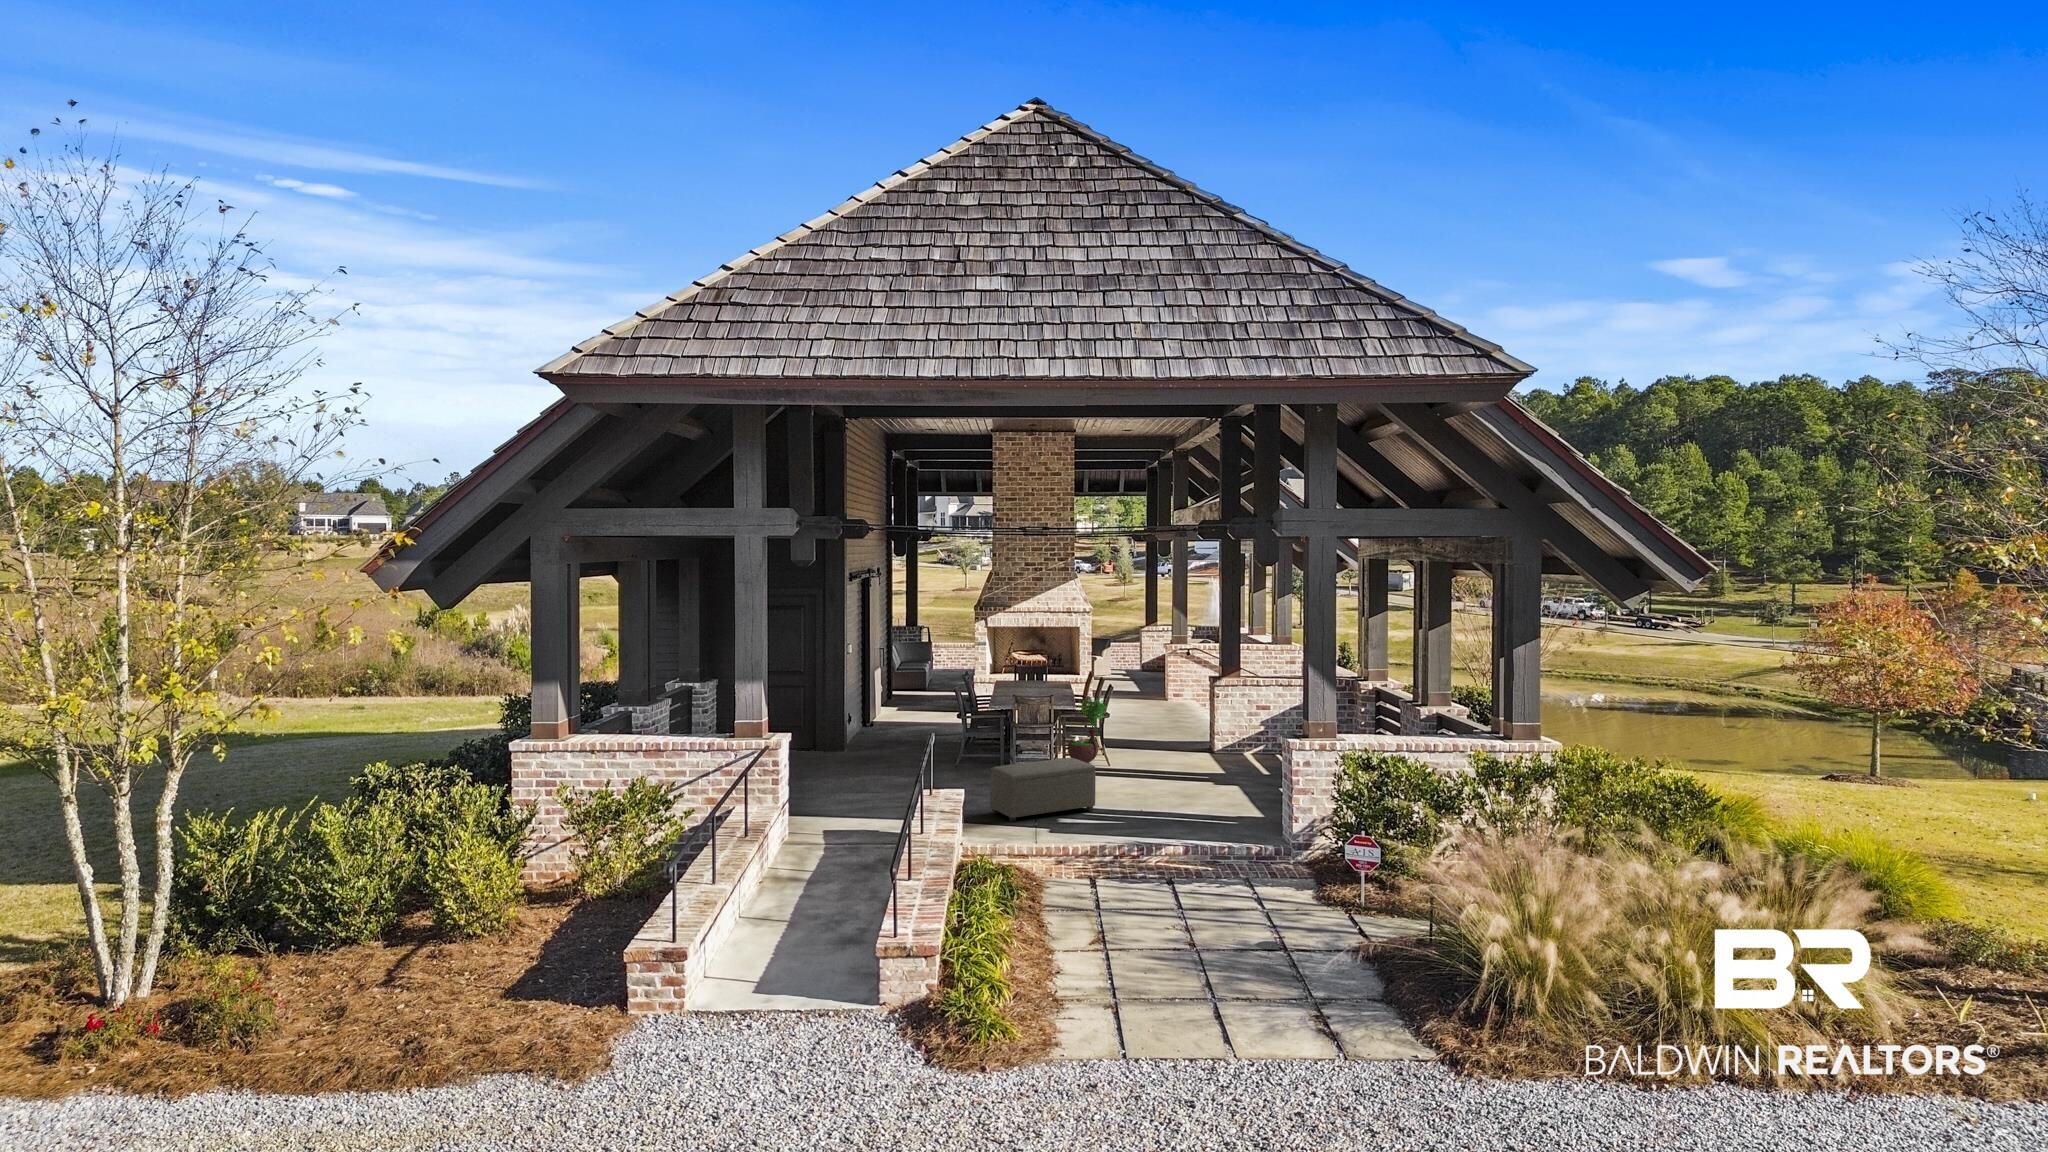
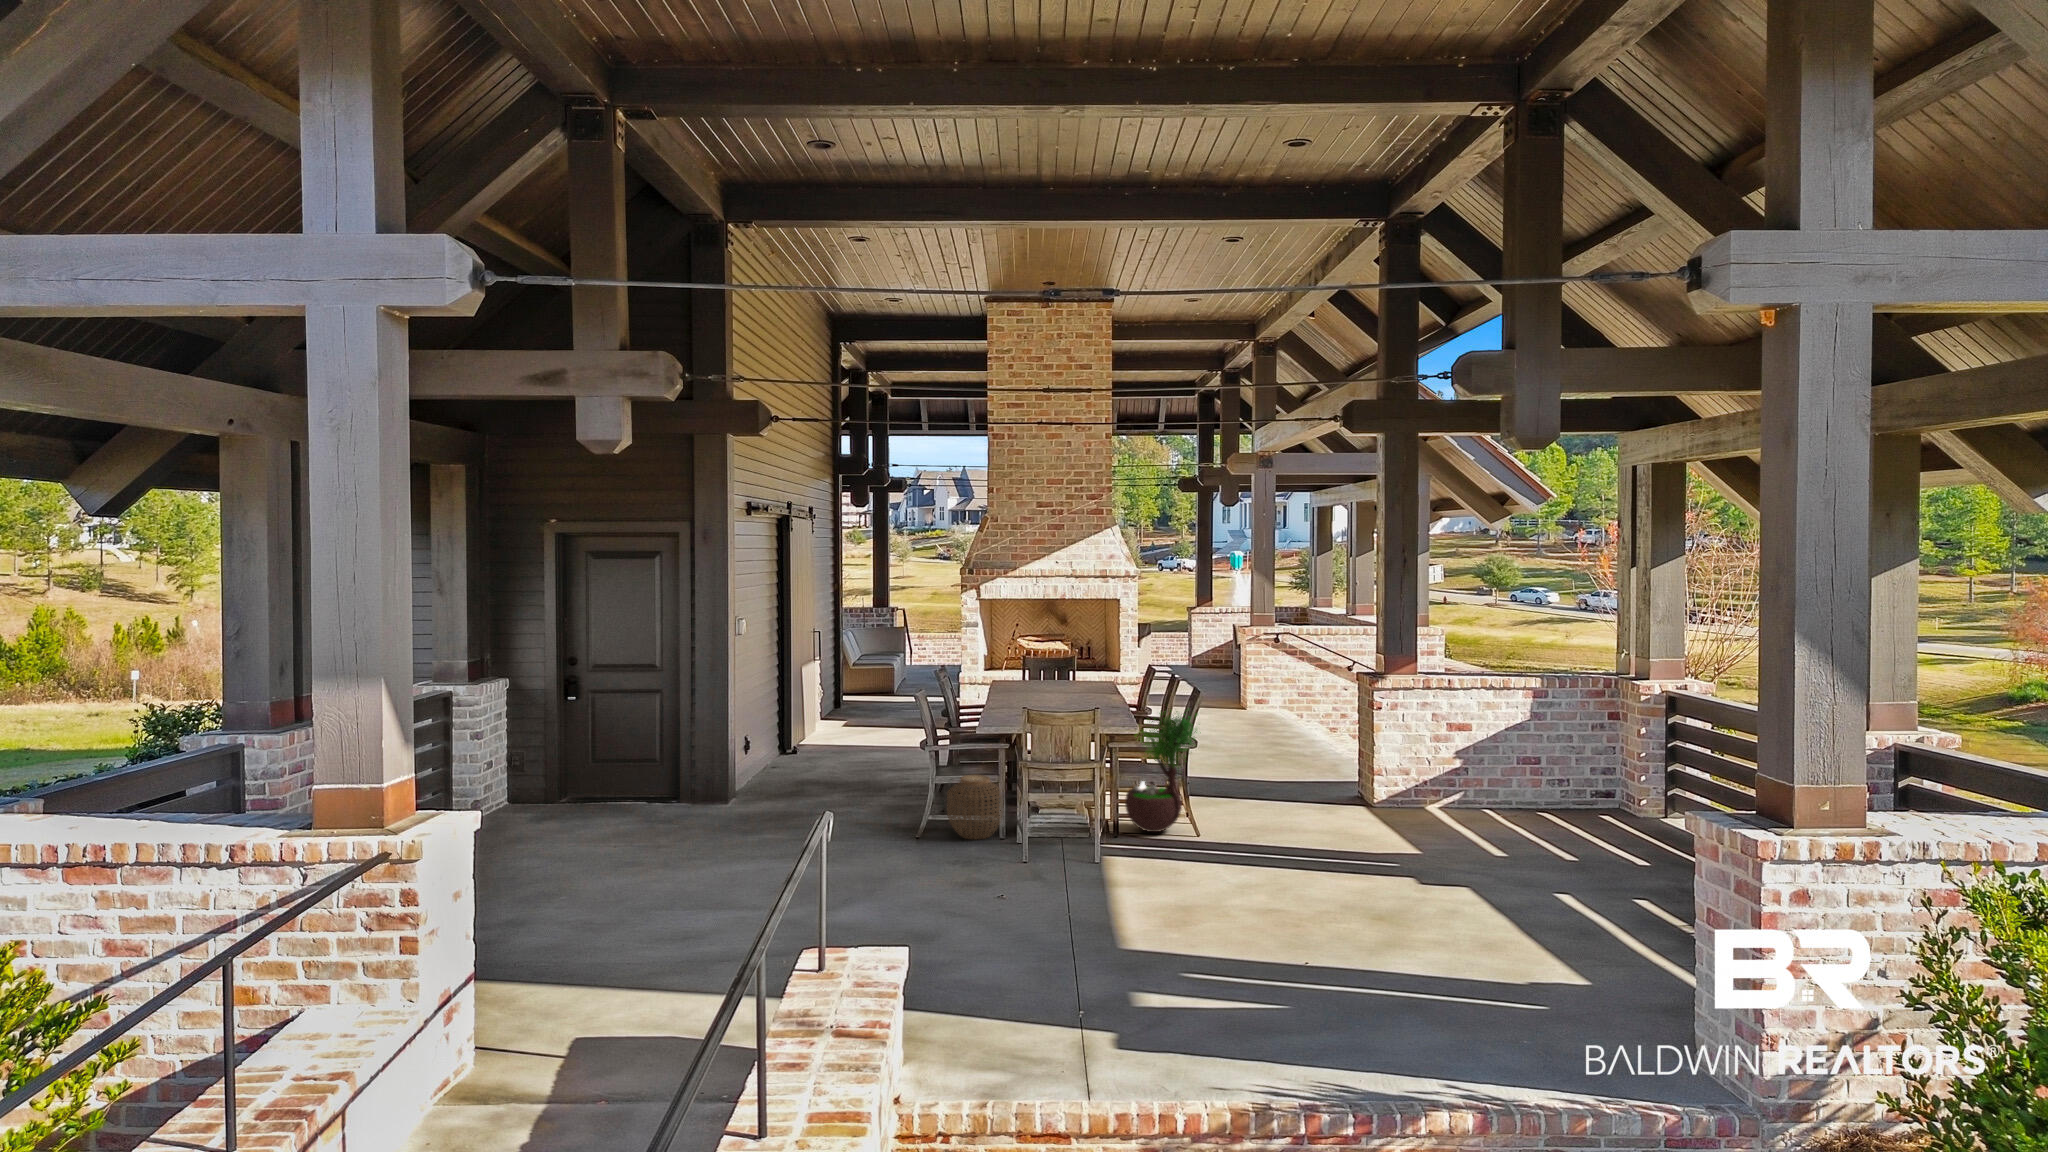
woven basket: none [970,732,1001,767] -> present [947,774,1003,839]
ottoman: present [990,758,1096,822] -> none [984,844,1214,1003]

